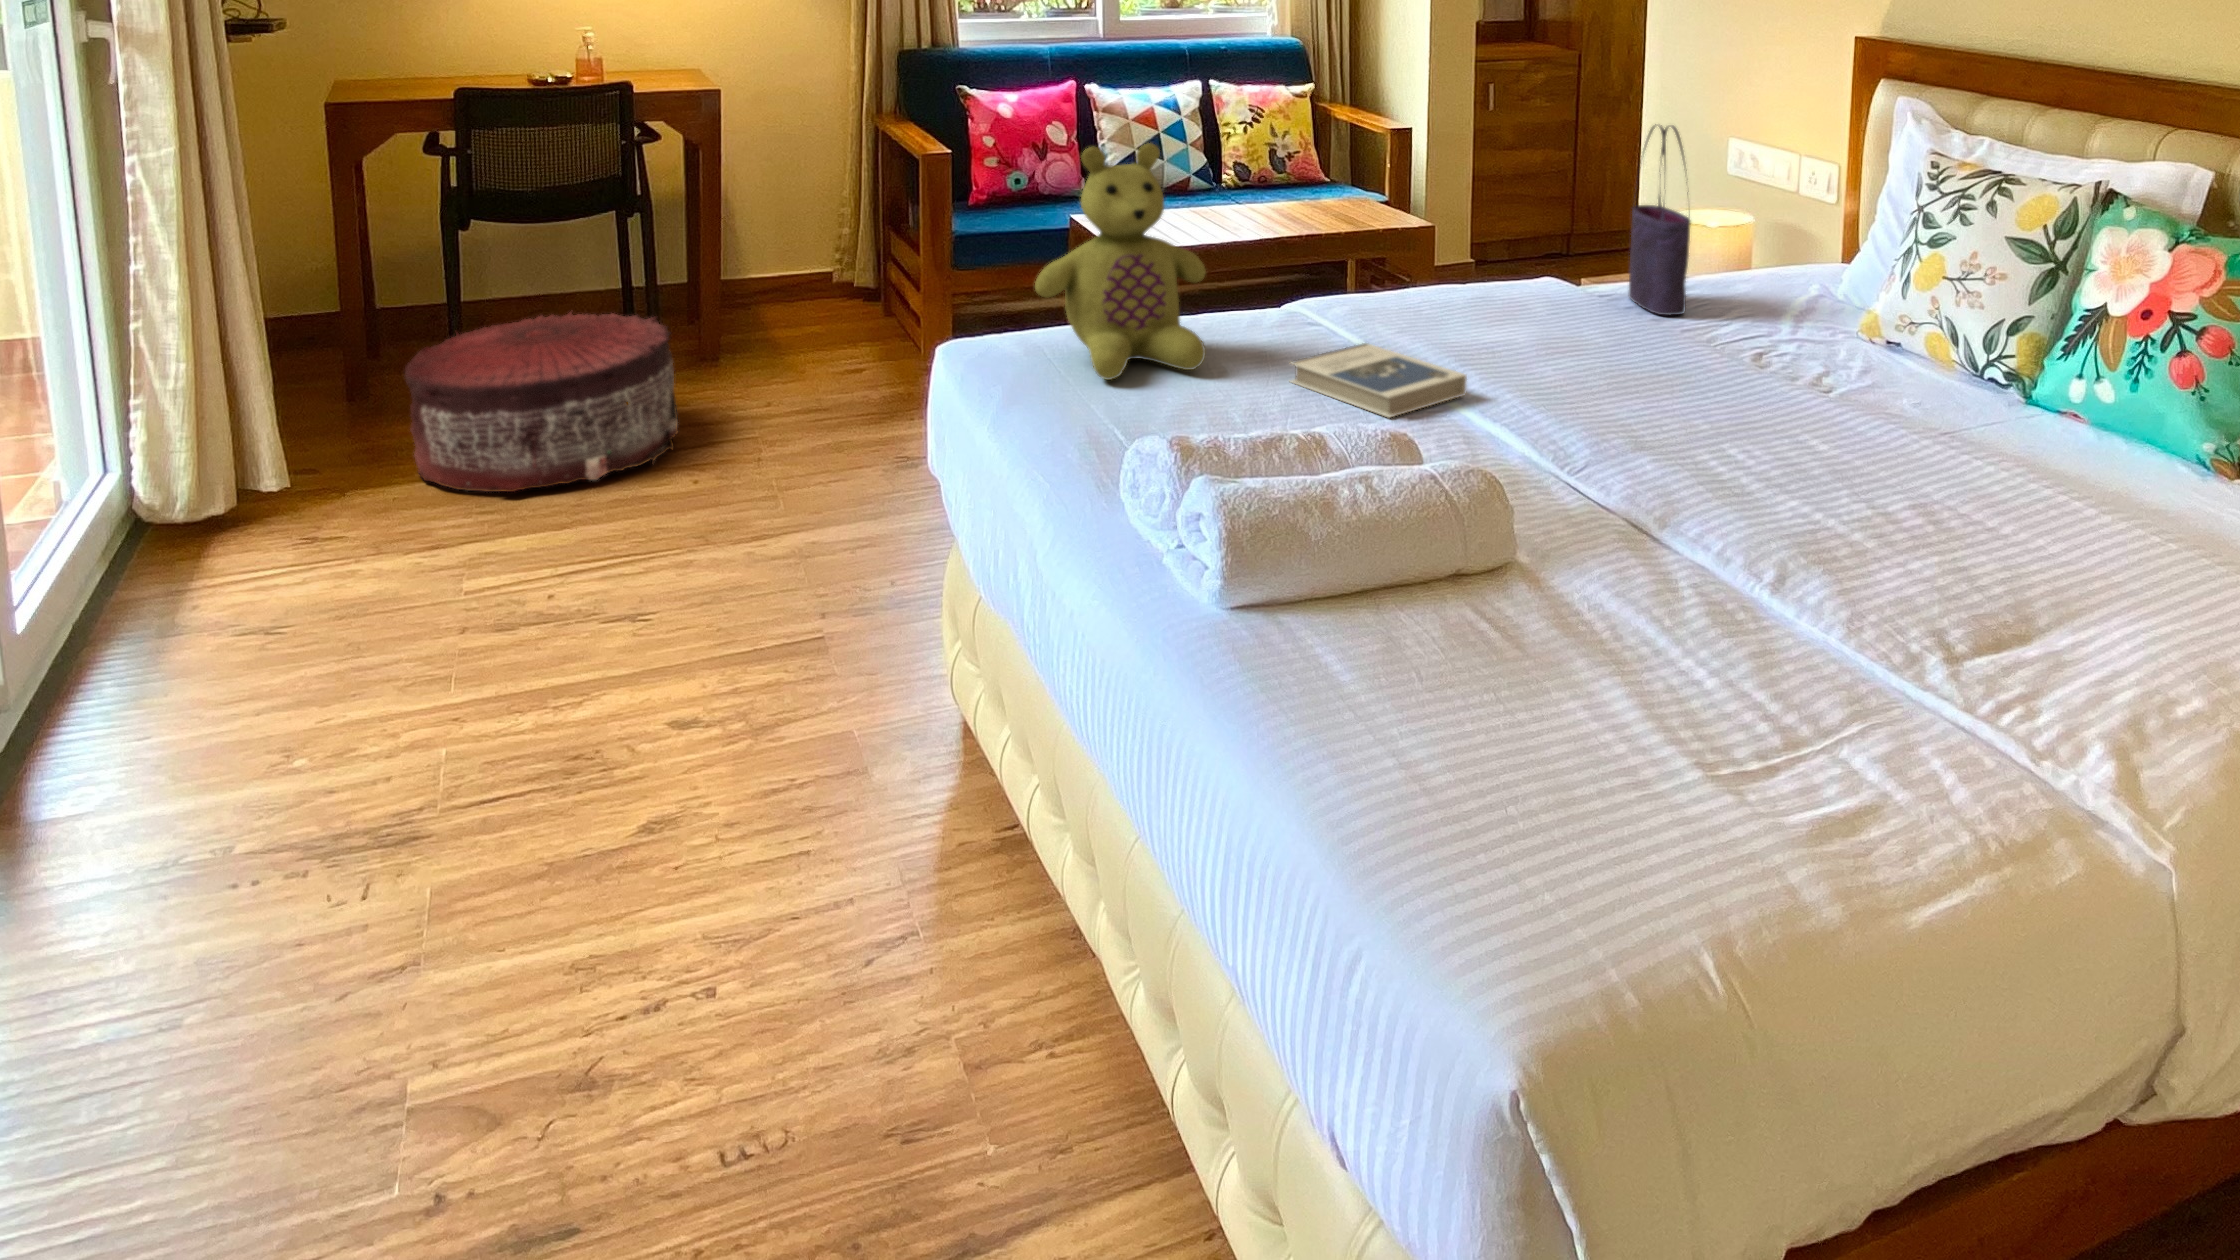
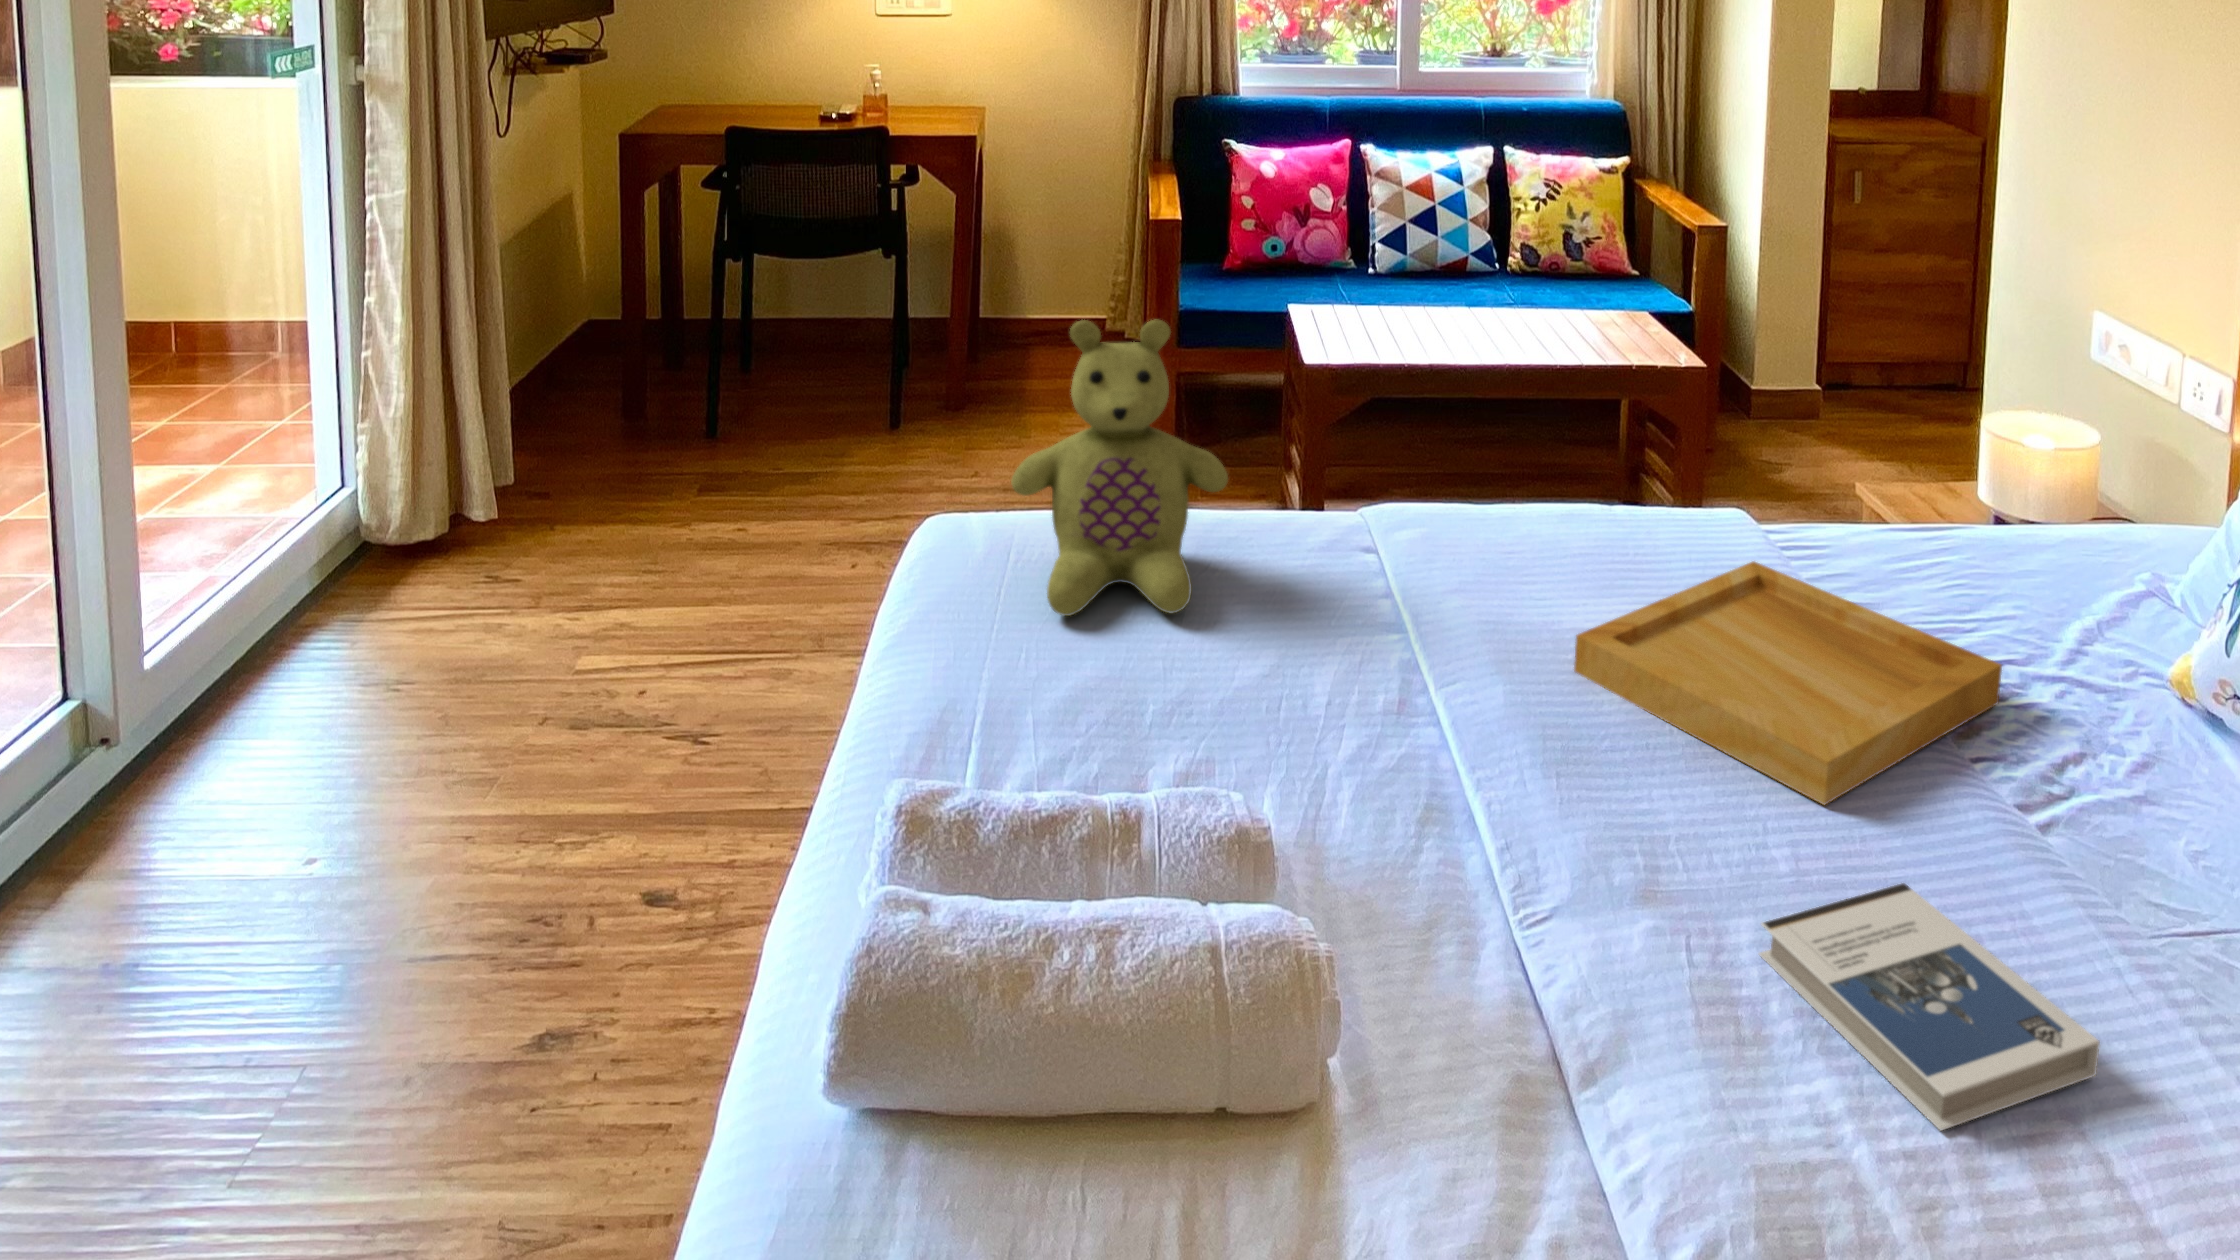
tote bag: present [1628,124,1690,315] -> none [1842,332,1920,600]
tray: none [1501,296,1777,409] -> present [1574,561,2002,805]
pouf: present [405,312,678,492] -> none [608,360,869,555]
hardback book: present [1291,343,1467,418] -> present [1759,883,2100,1130]

